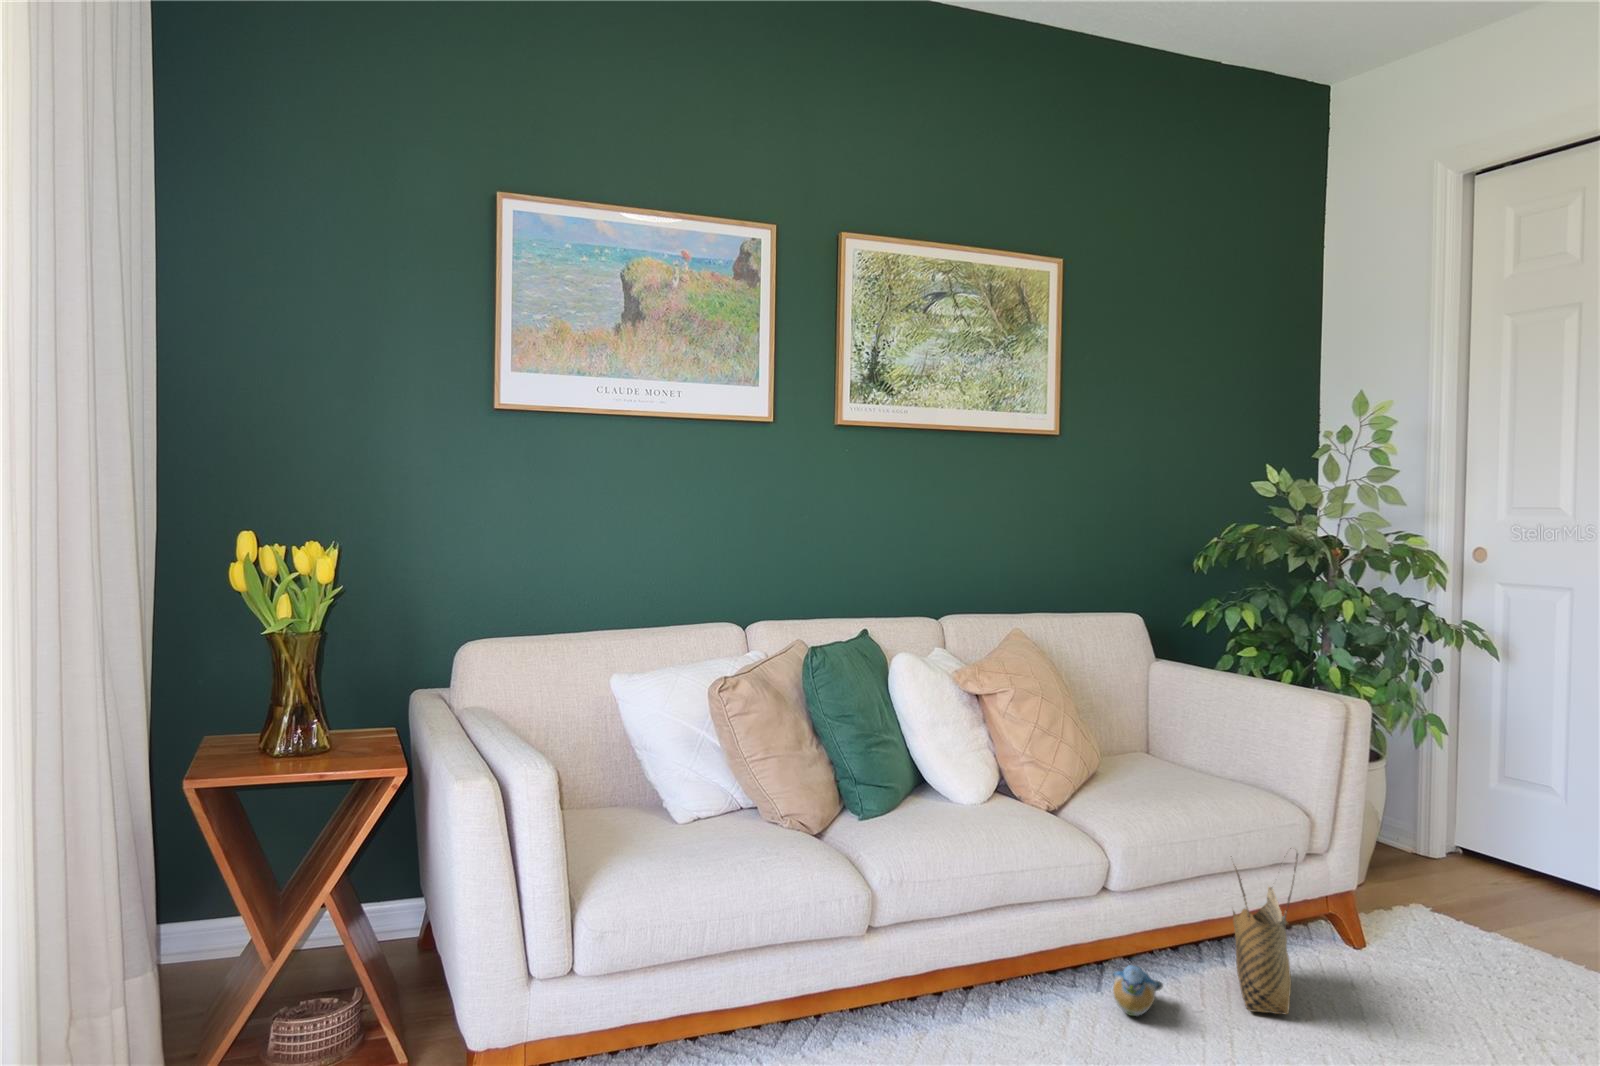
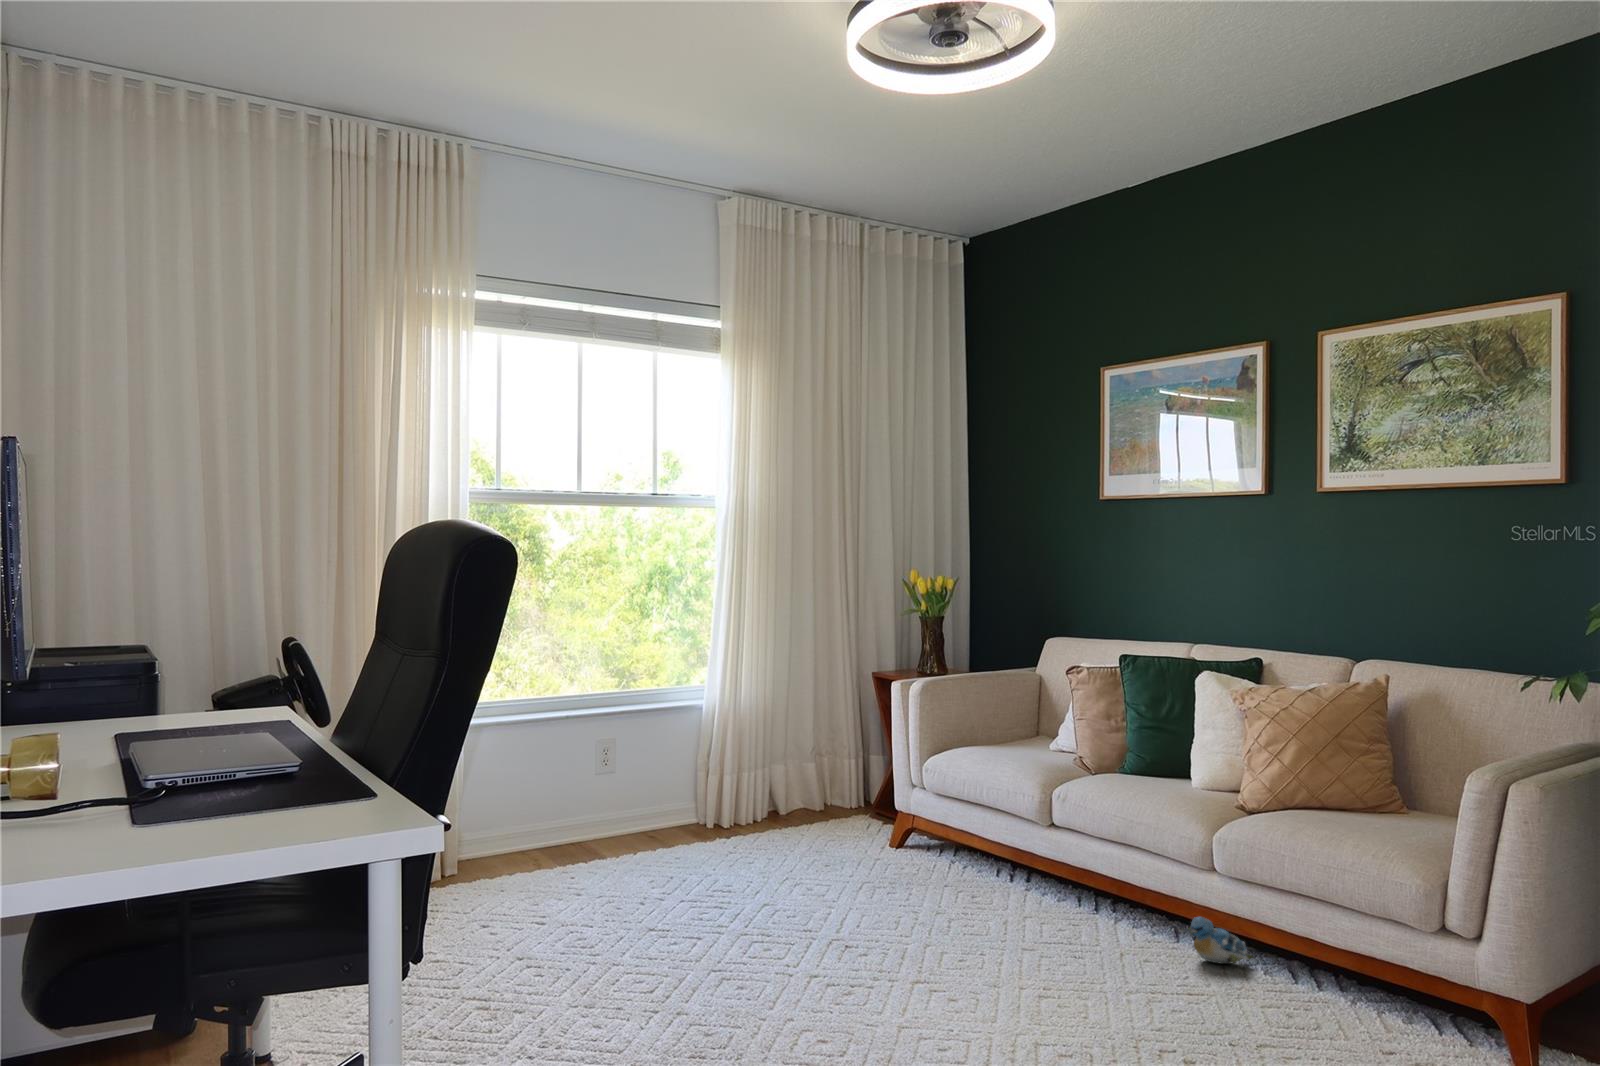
woven basket: present [1233,847,1298,1014] -> none [1255,862,1364,1015]

